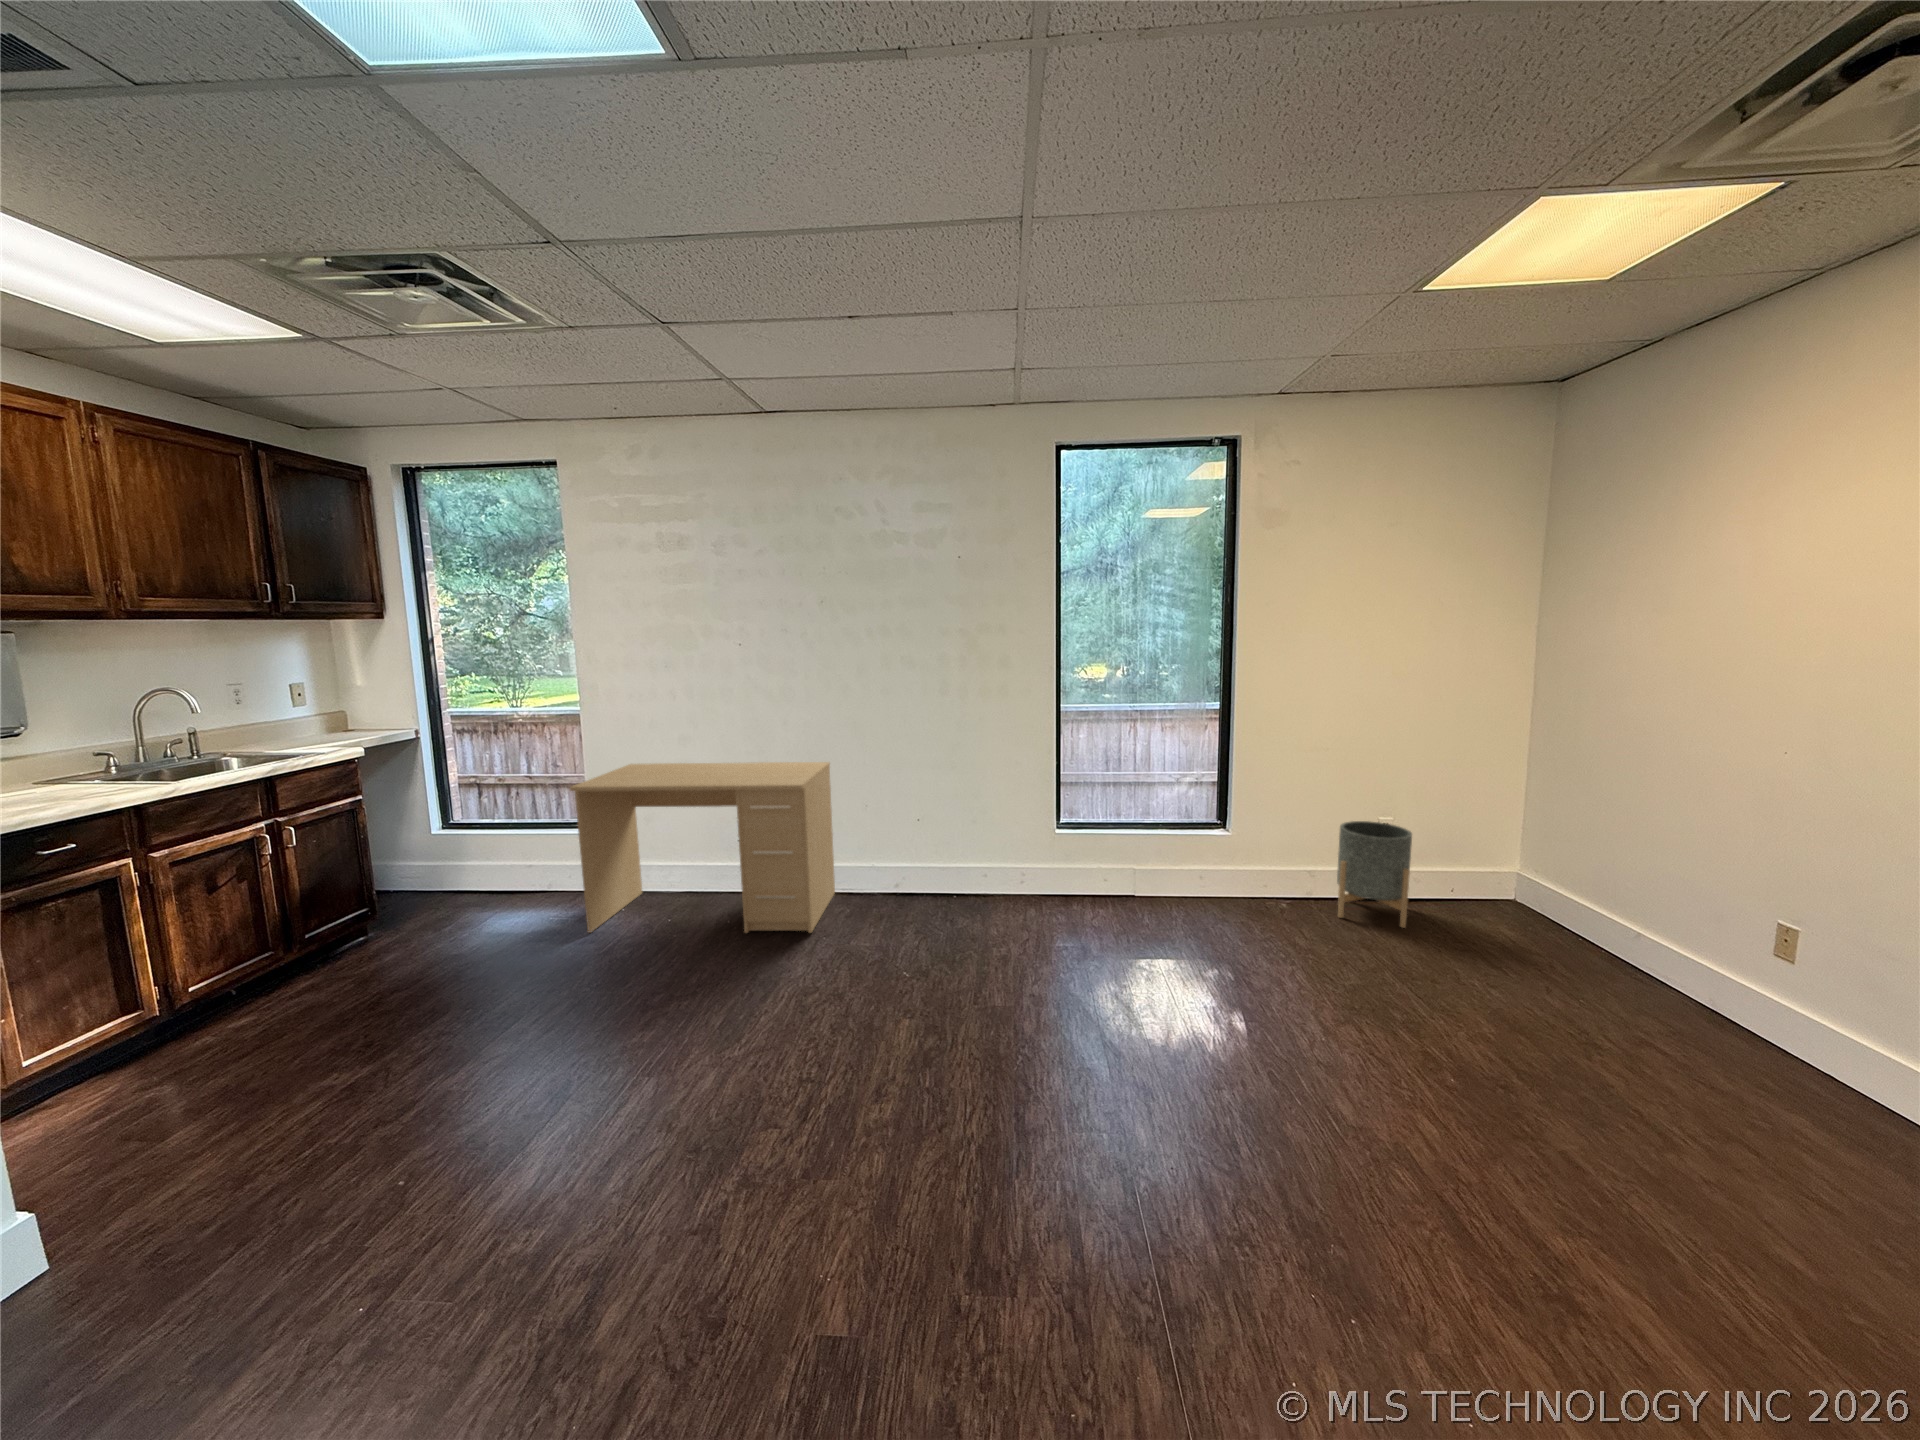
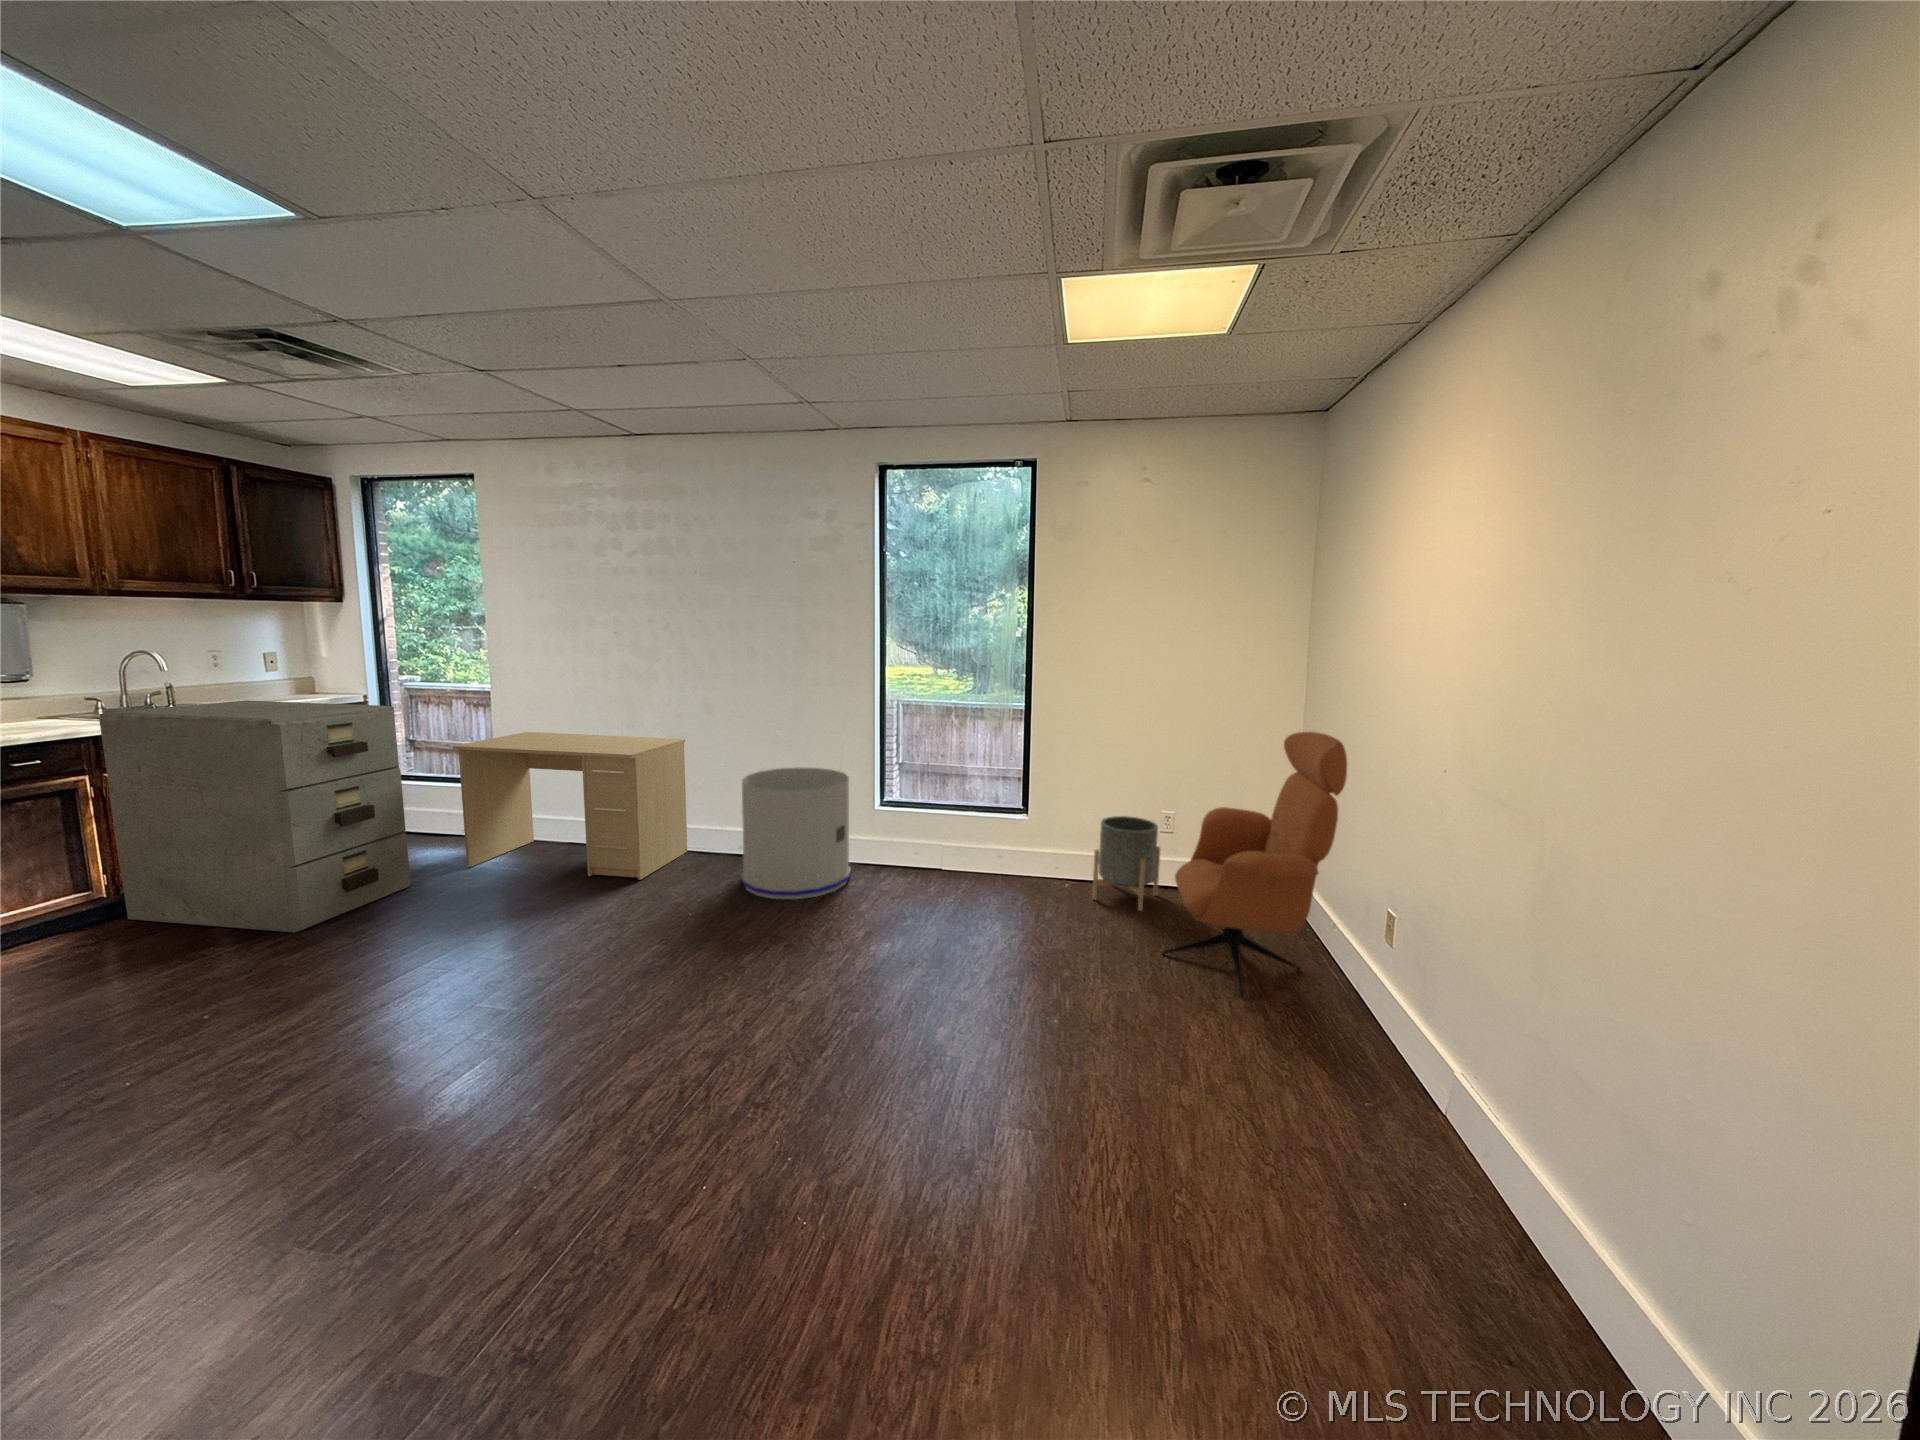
armchair: none [1479,717,1740,1026] -> present [1163,732,1347,997]
filing cabinet: none [144,743,535,1041] -> present [99,700,411,933]
trash can: none [930,787,1055,945] -> present [741,768,851,899]

